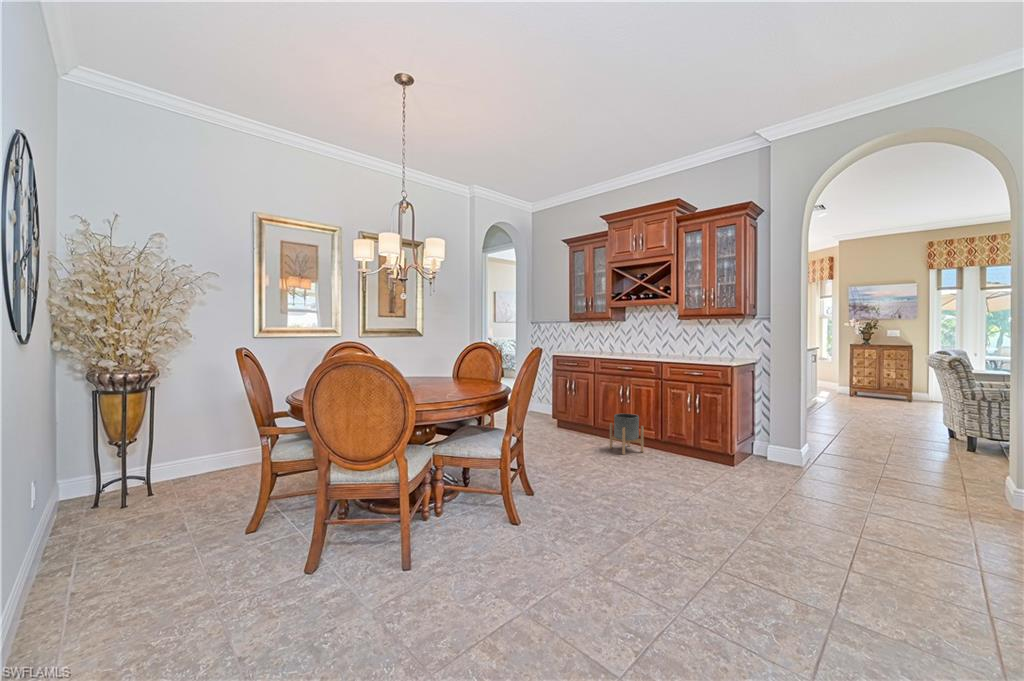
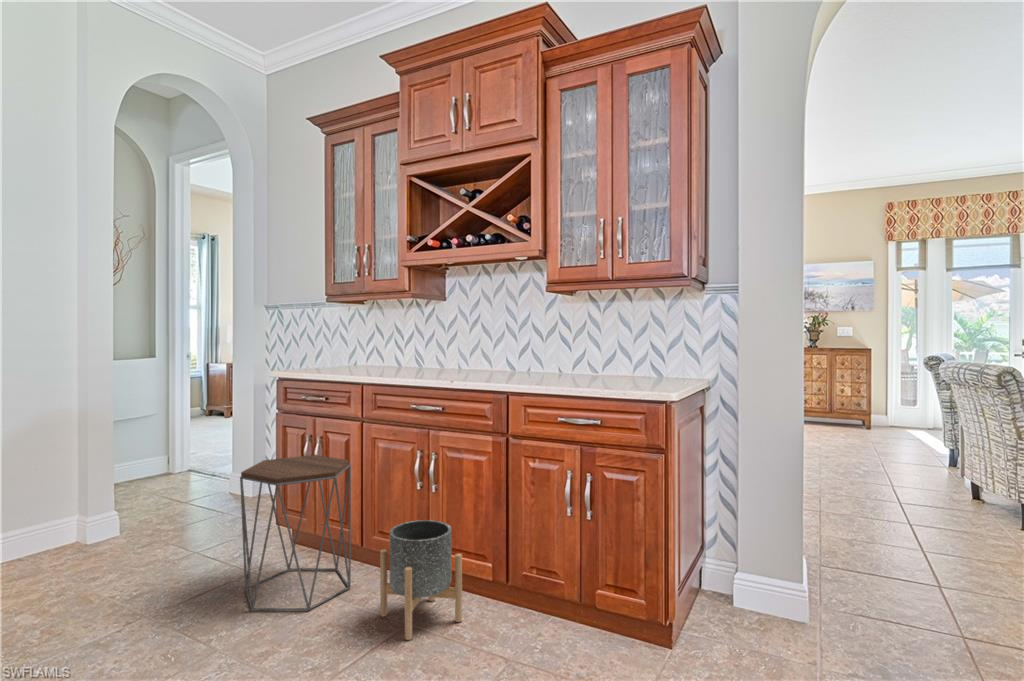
side table: none [552,388,594,445] -> present [240,455,351,611]

